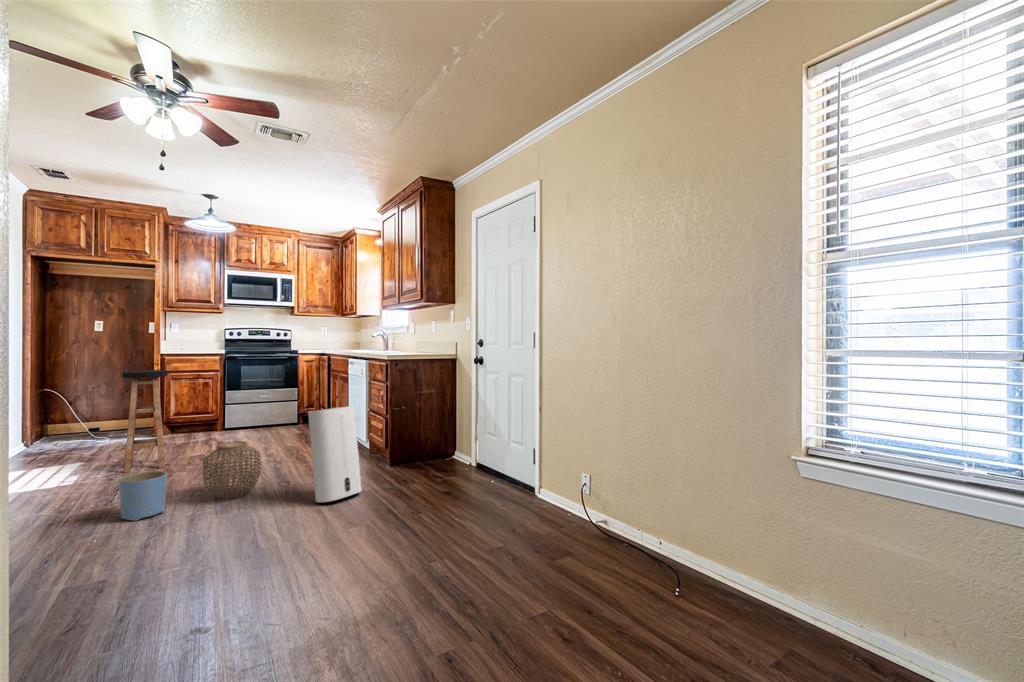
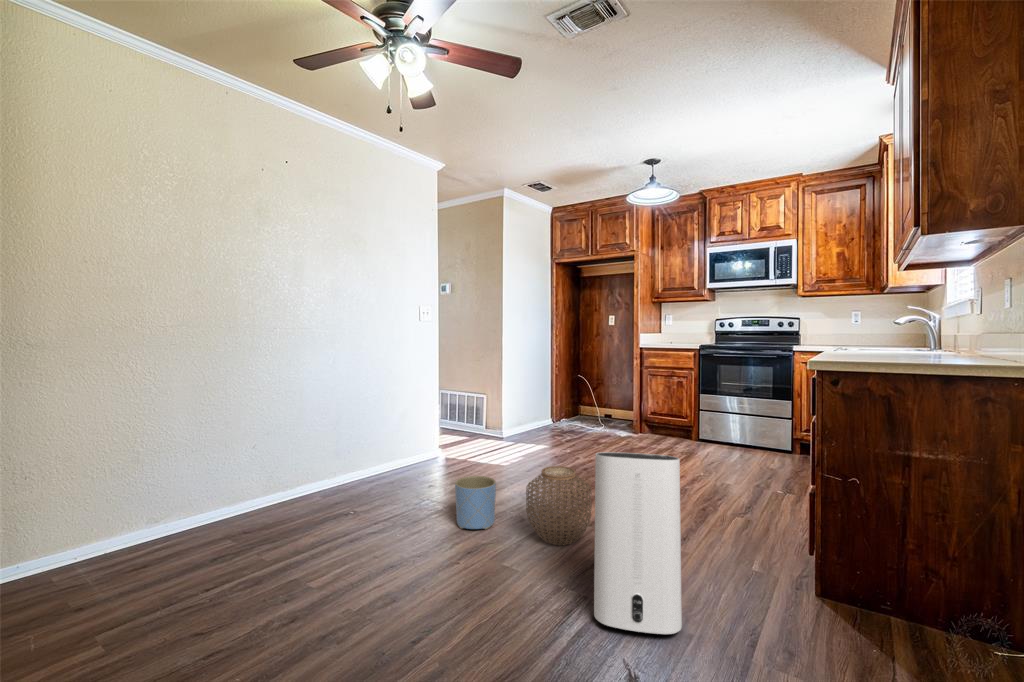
bar stool: present [122,370,168,473] -> none [550,365,593,472]

